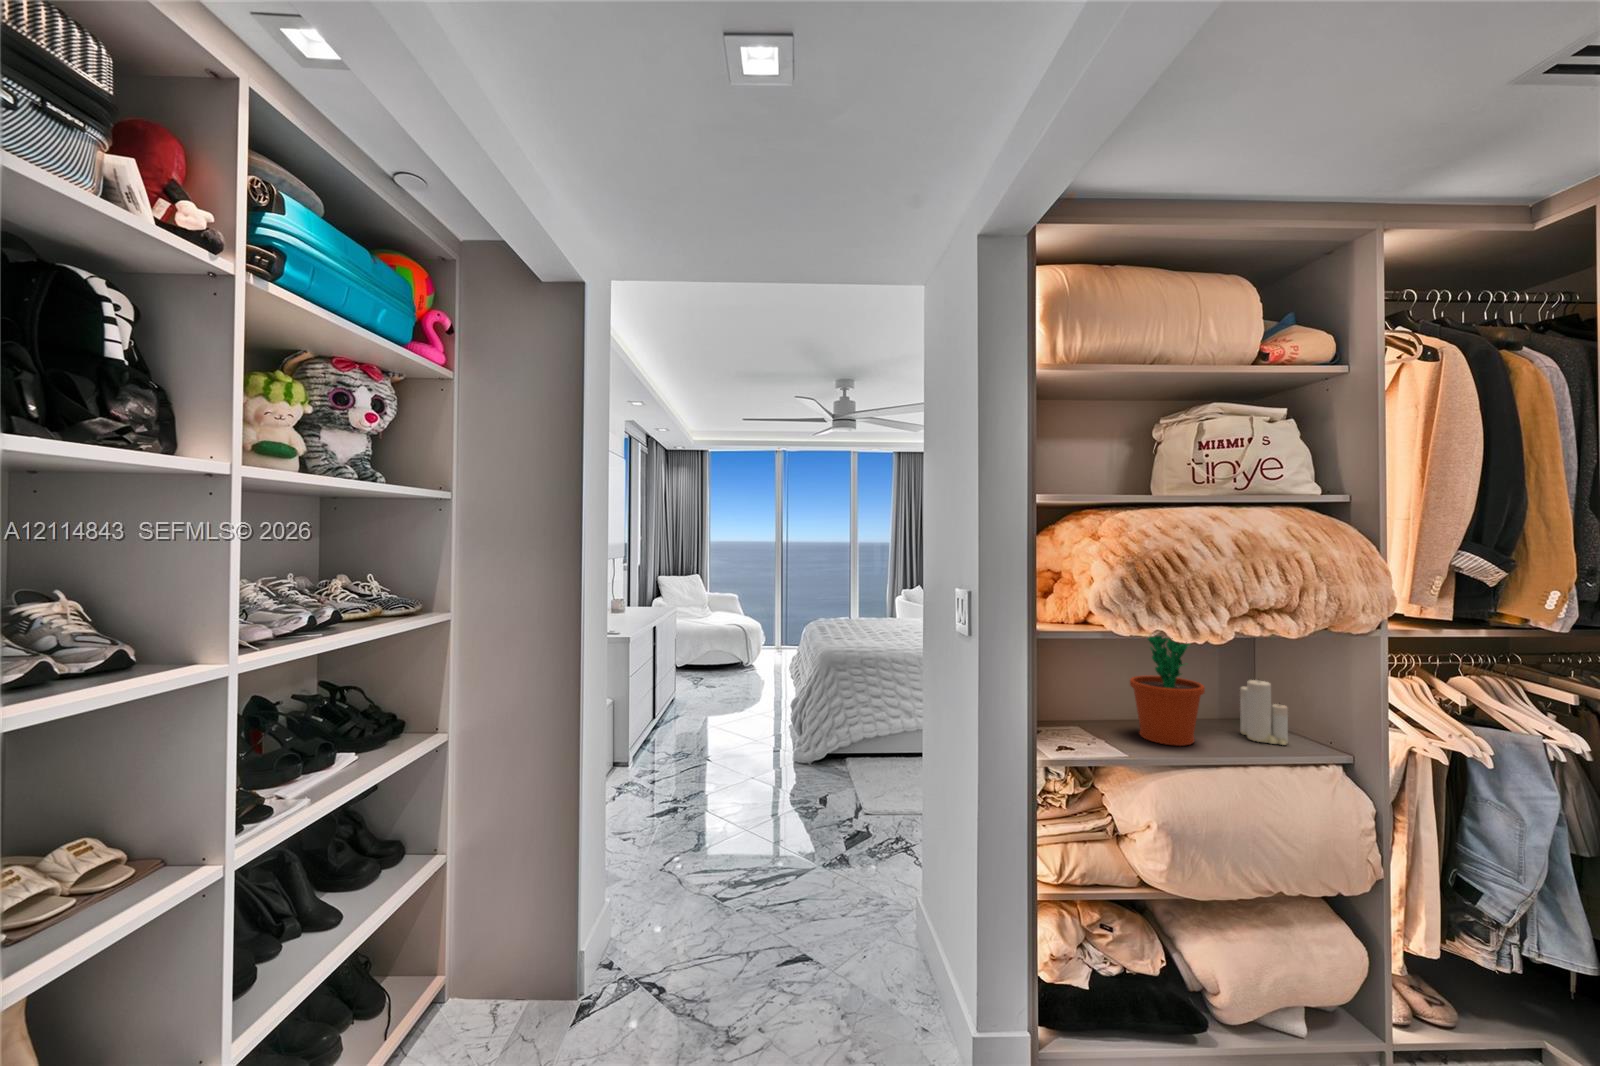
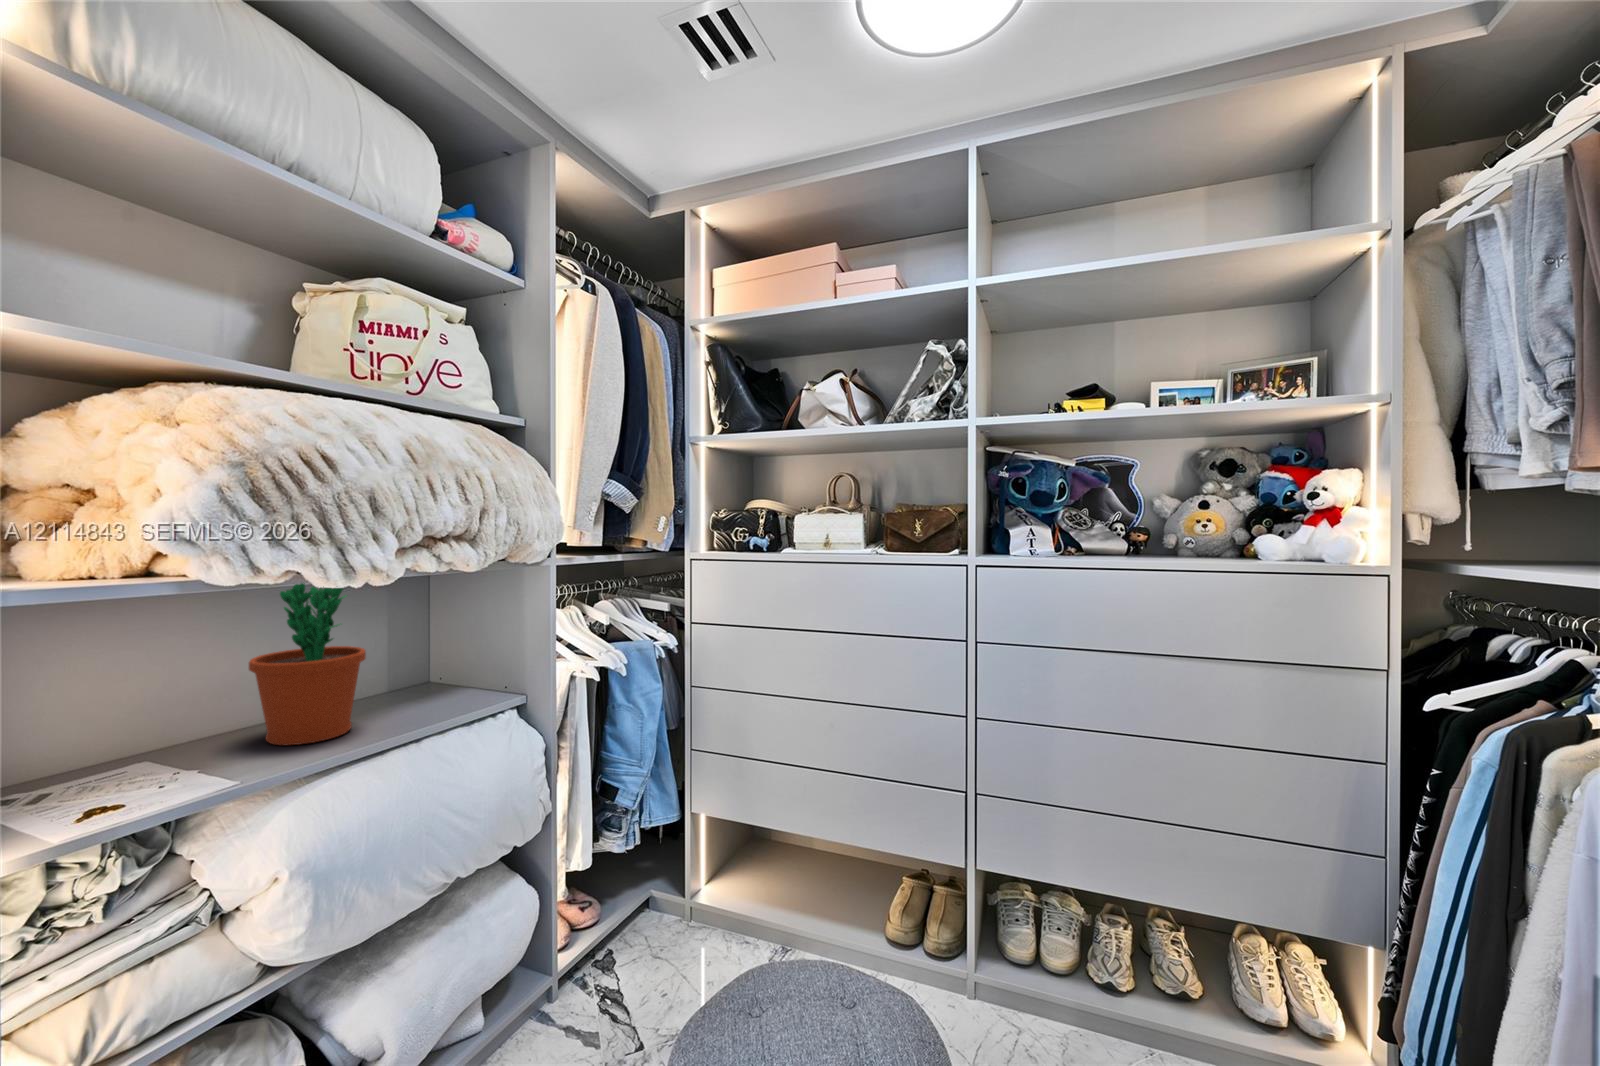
candle: present [1240,680,1288,745] -> none [412,626,464,706]

